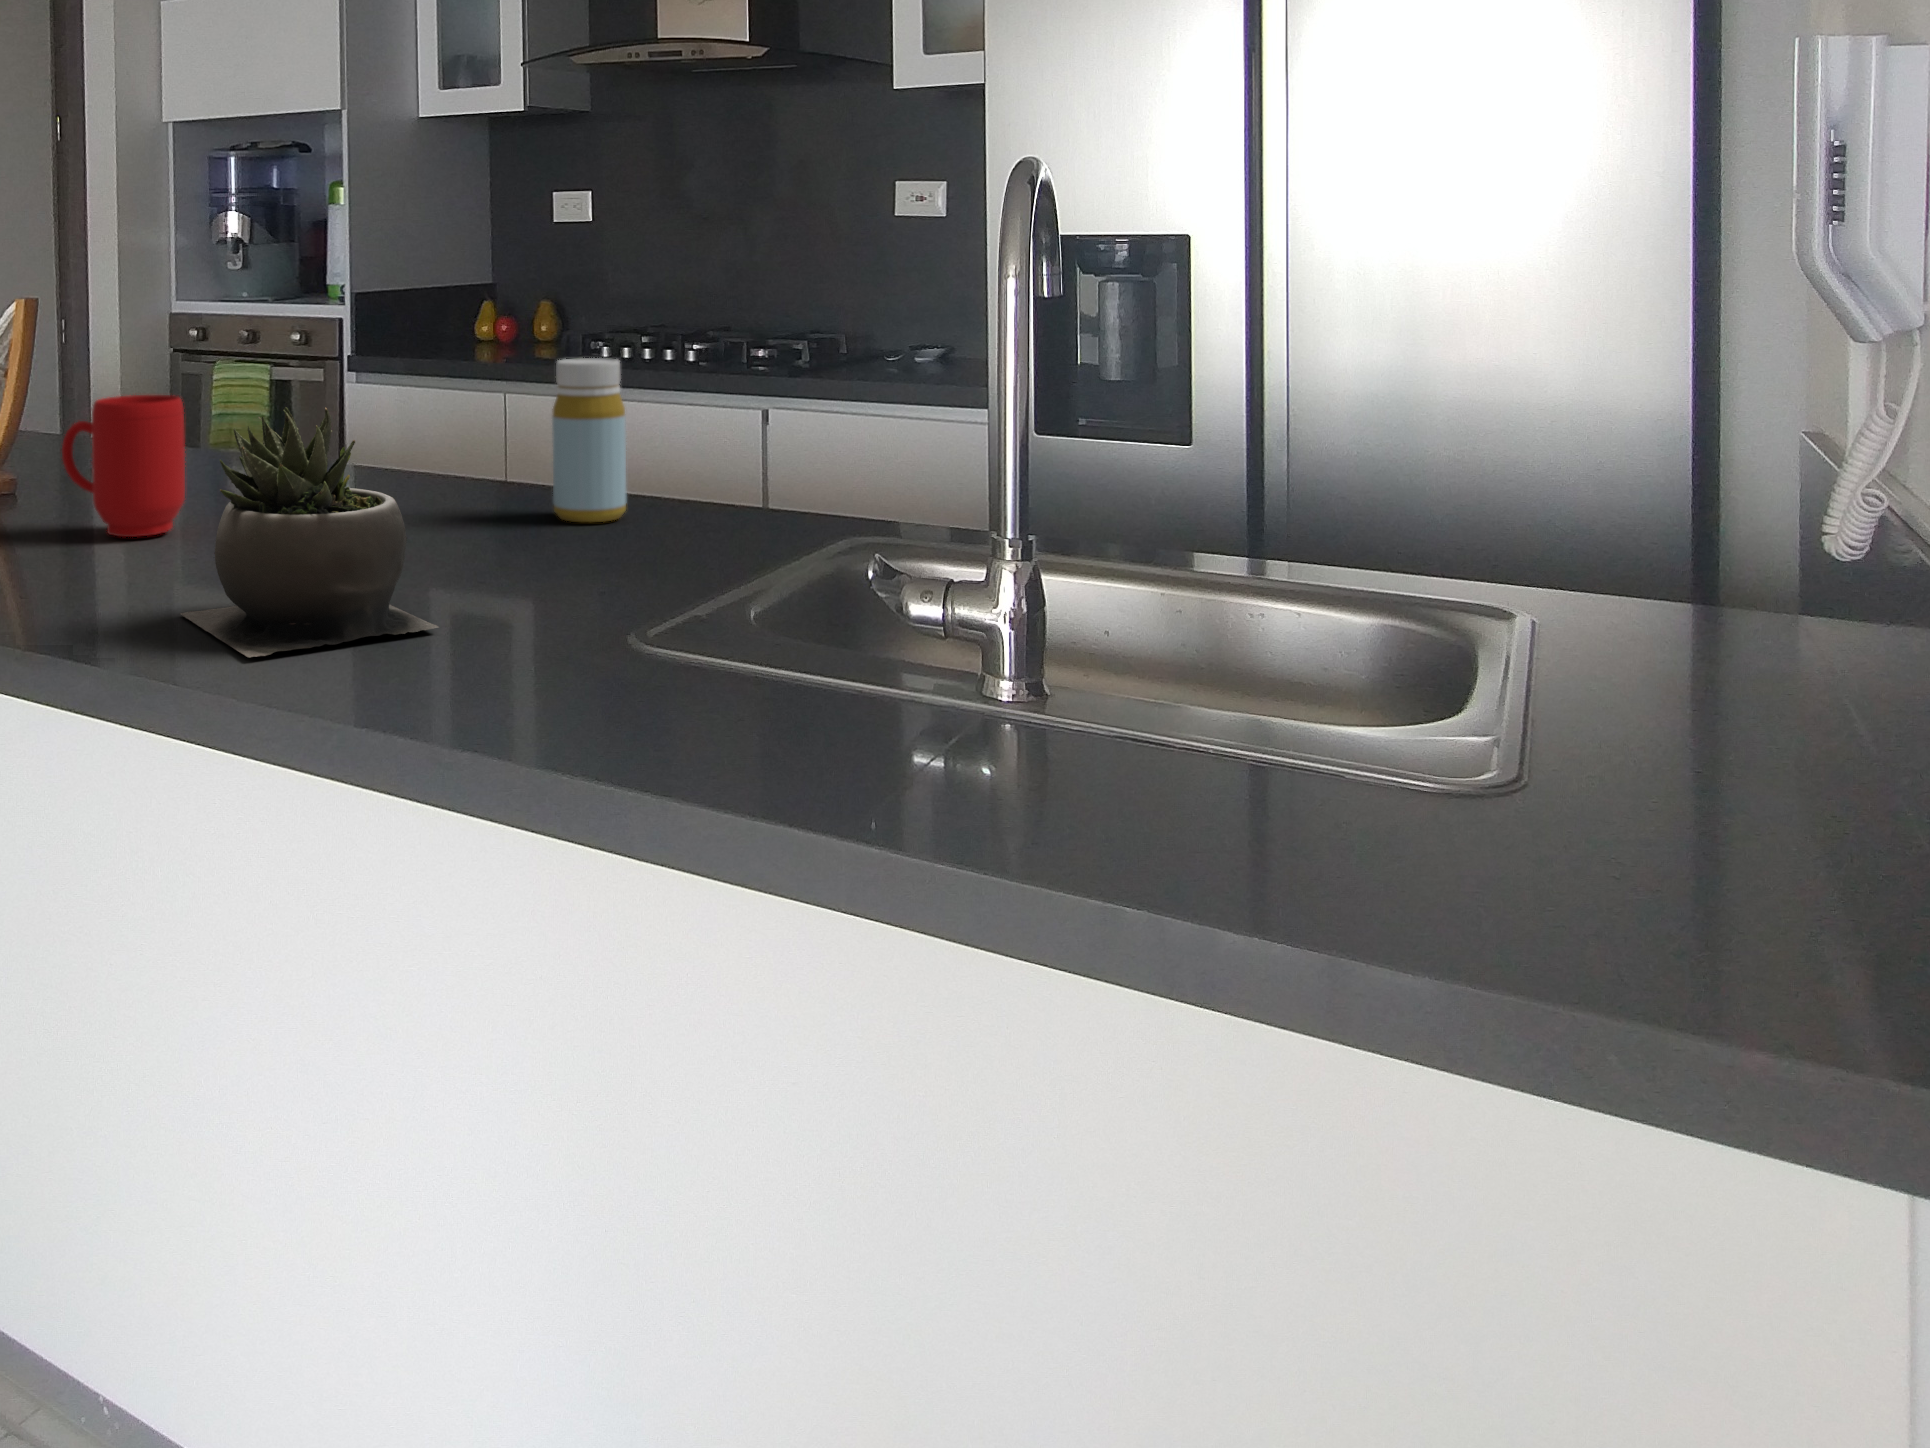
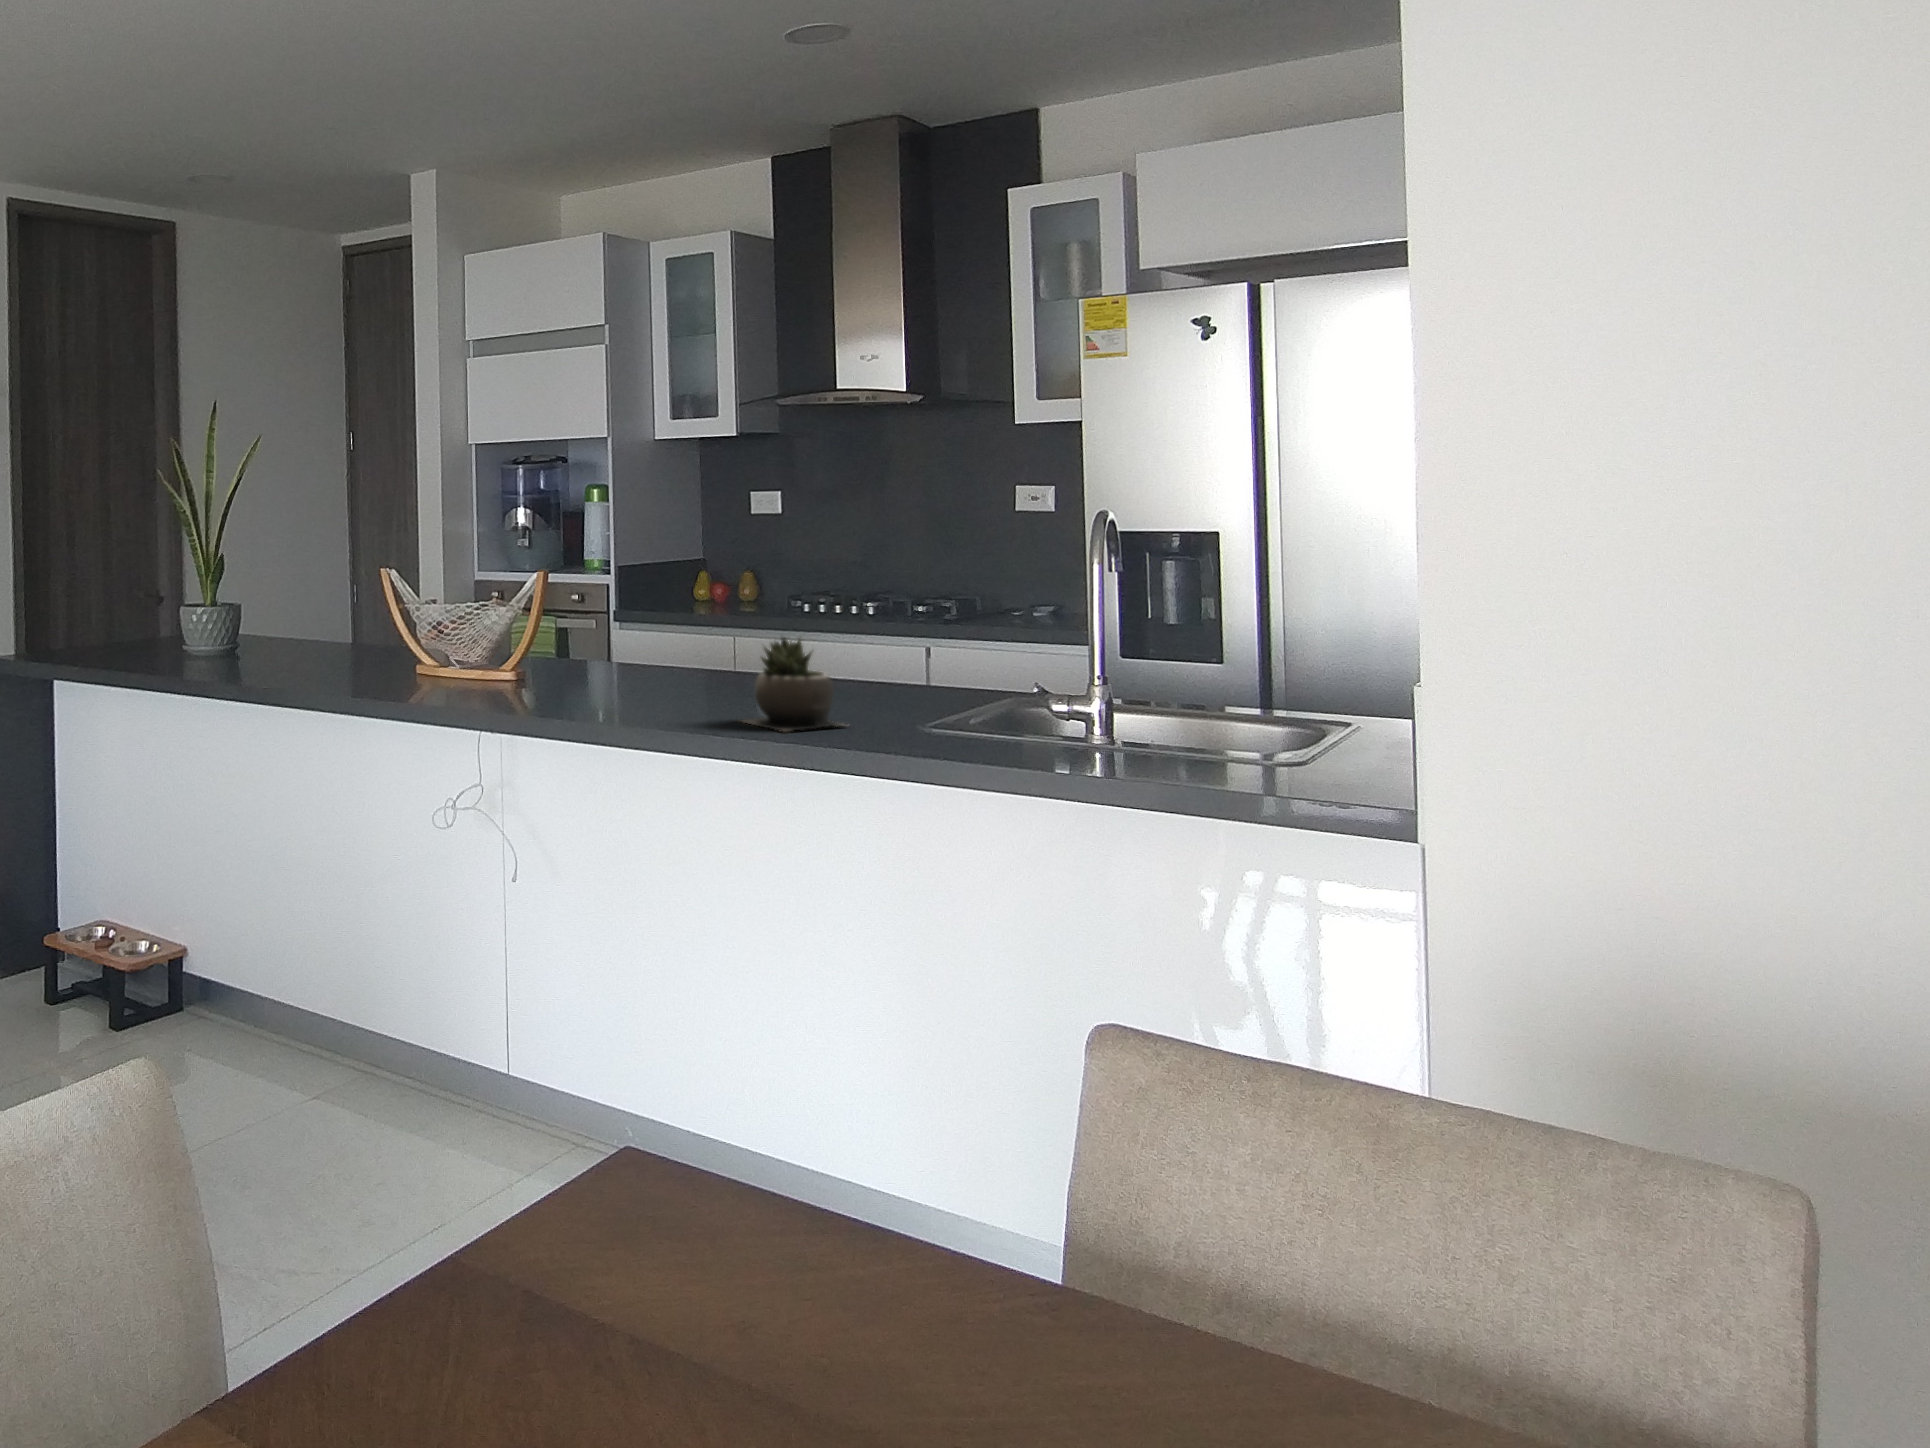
bottle: present [552,358,626,522] -> none [858,614,897,695]
mug: present [62,395,185,537] -> none [628,631,687,697]

